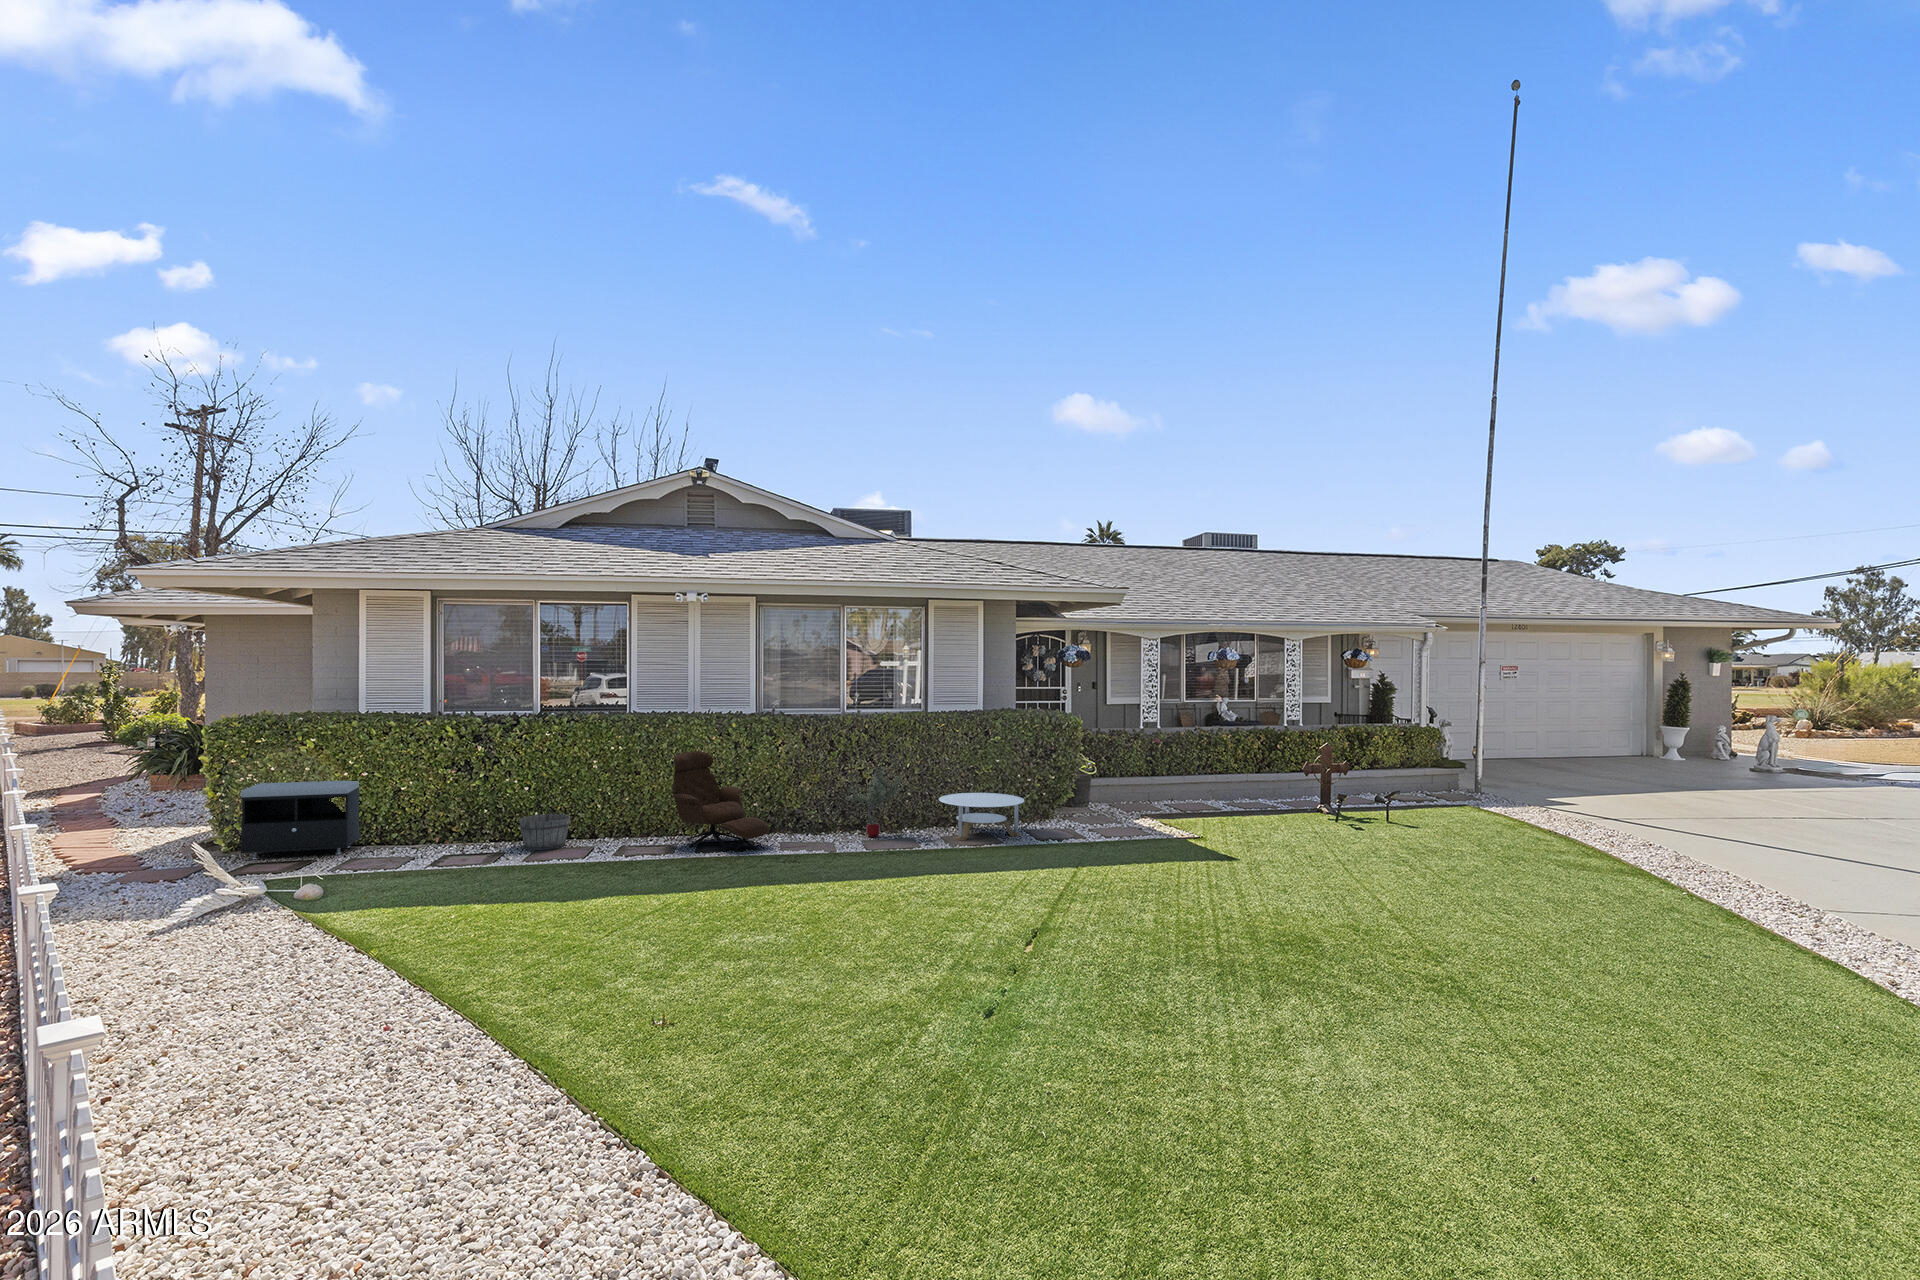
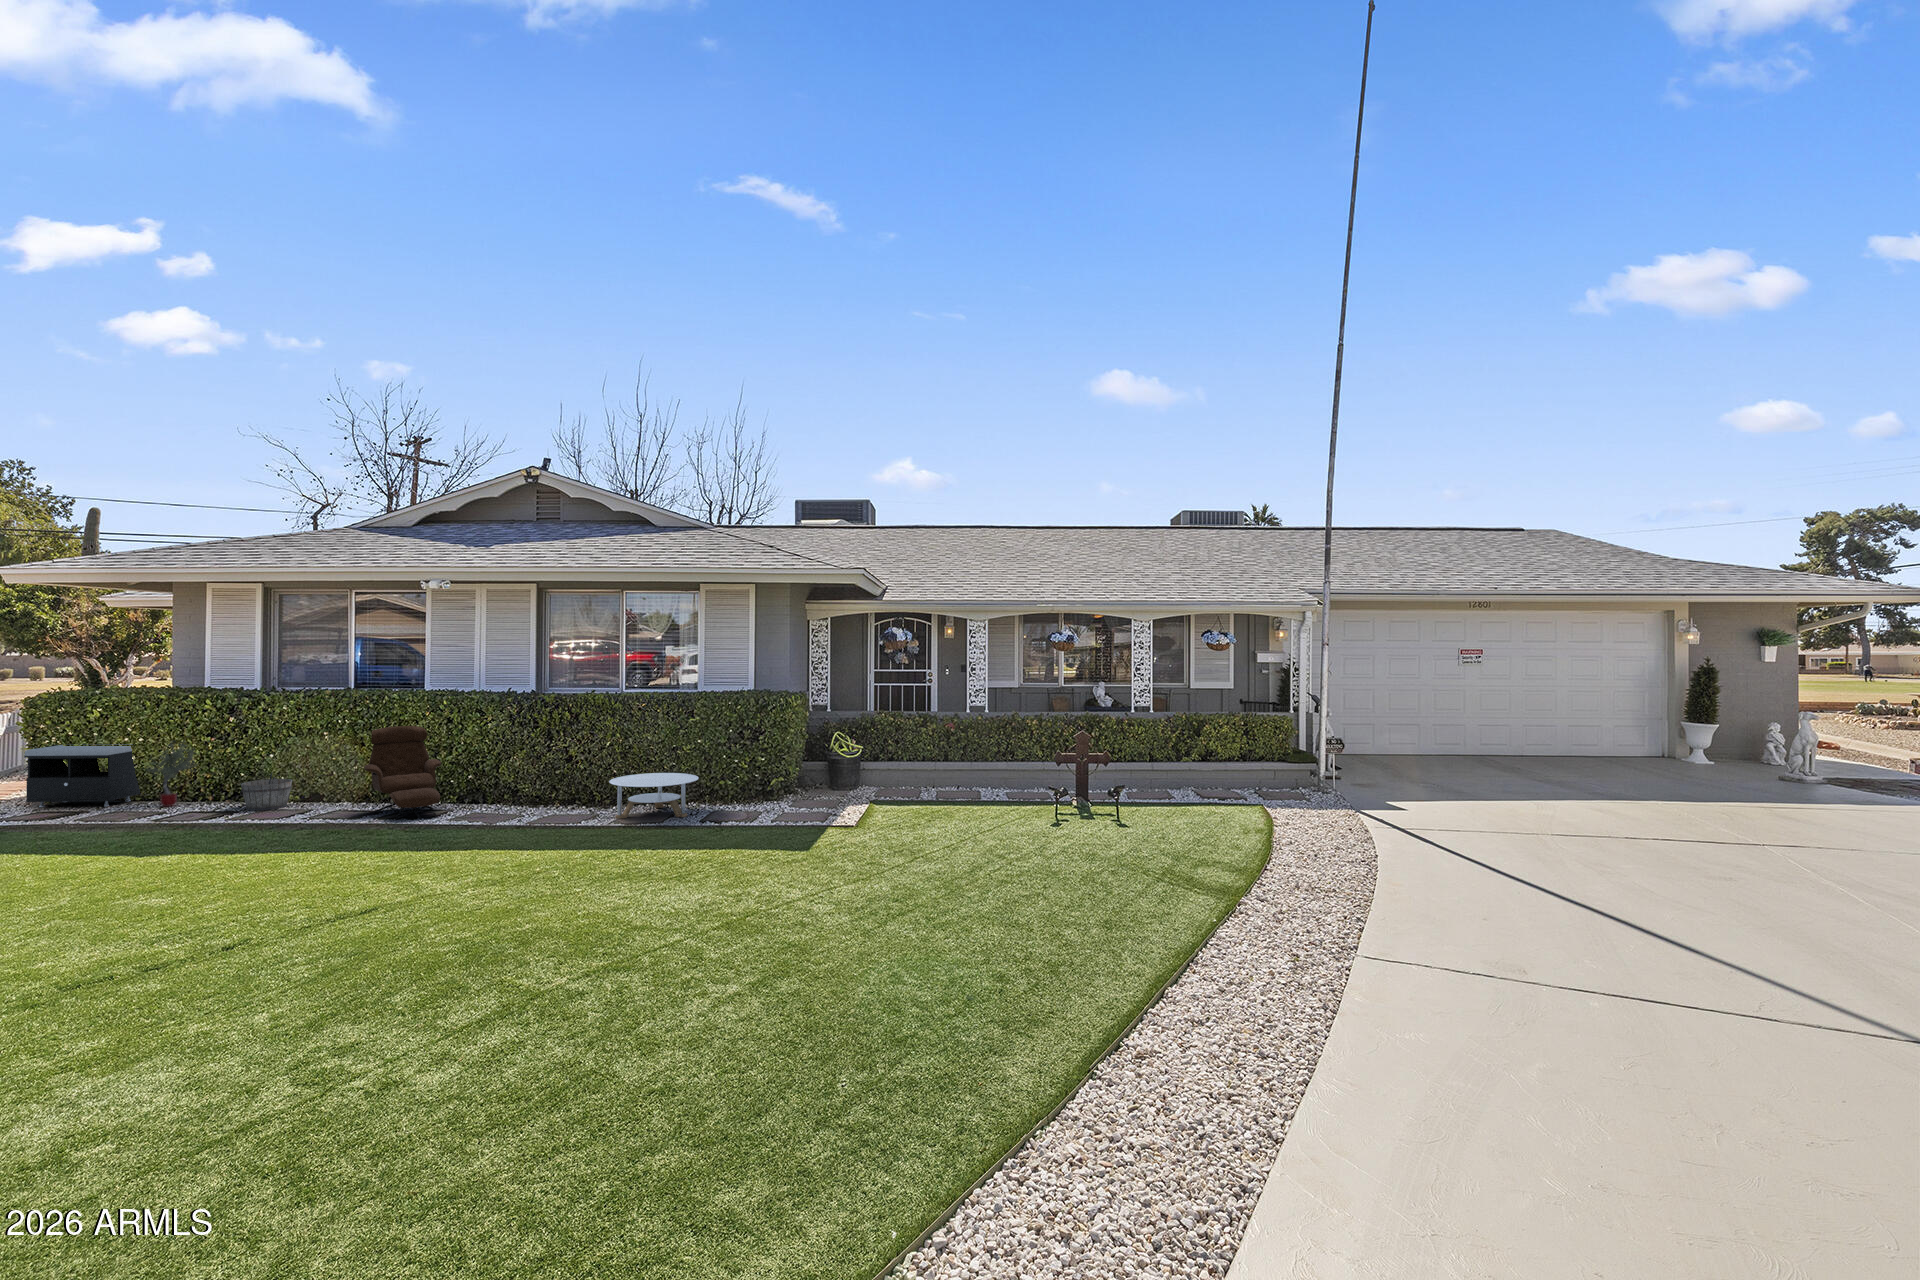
potted tree: present [845,767,902,837] -> present [147,742,196,807]

